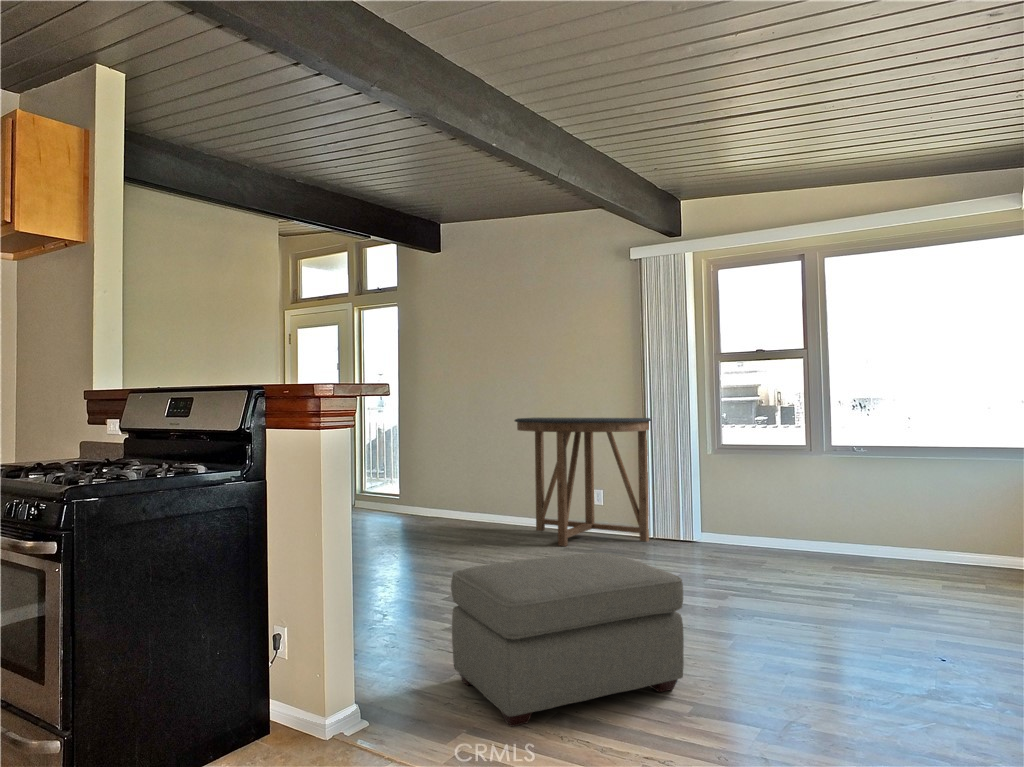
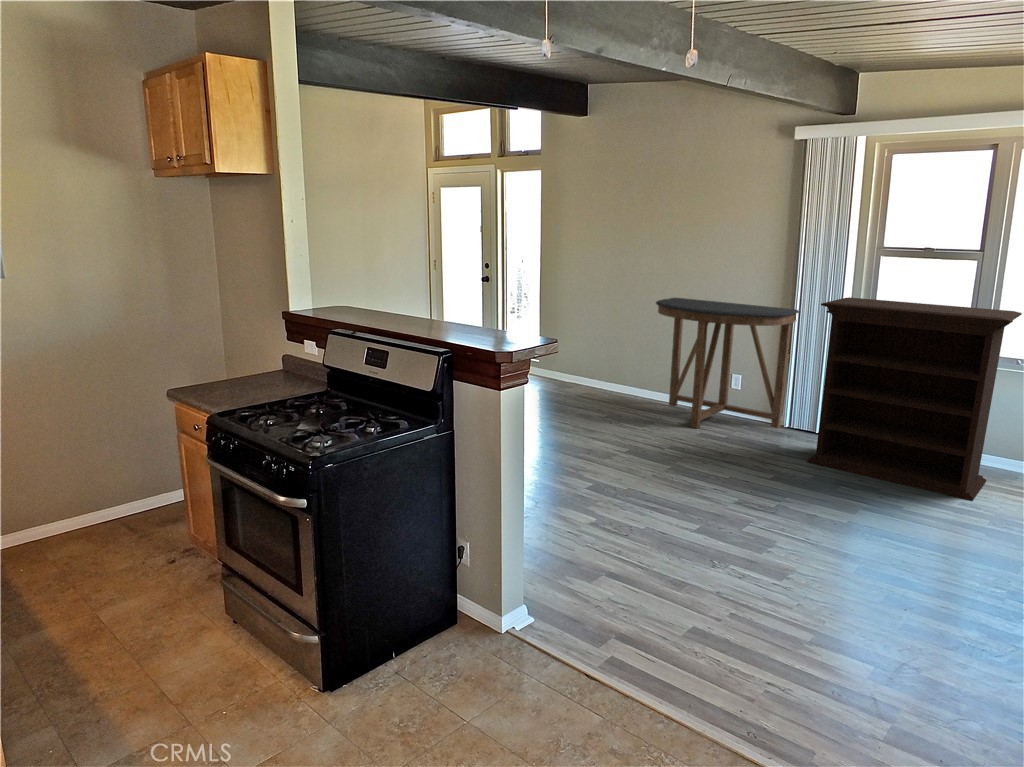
bookshelf: none [669,395,849,584] -> present [807,297,1022,501]
ottoman: present [451,553,684,727] -> none [602,481,819,639]

